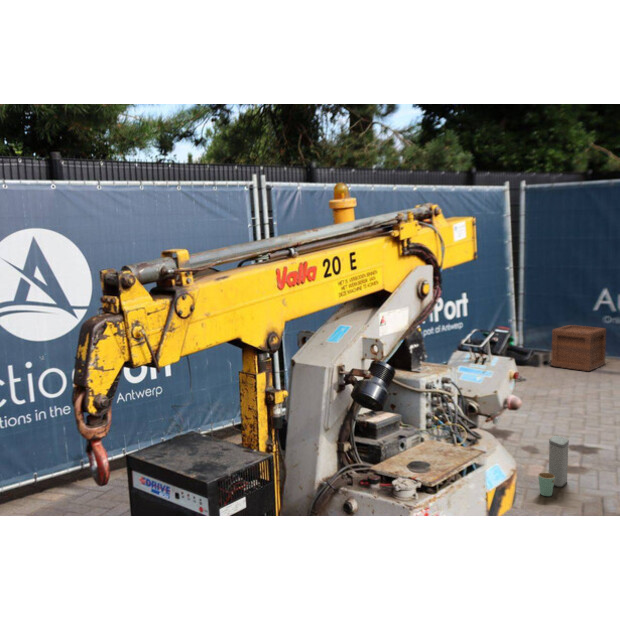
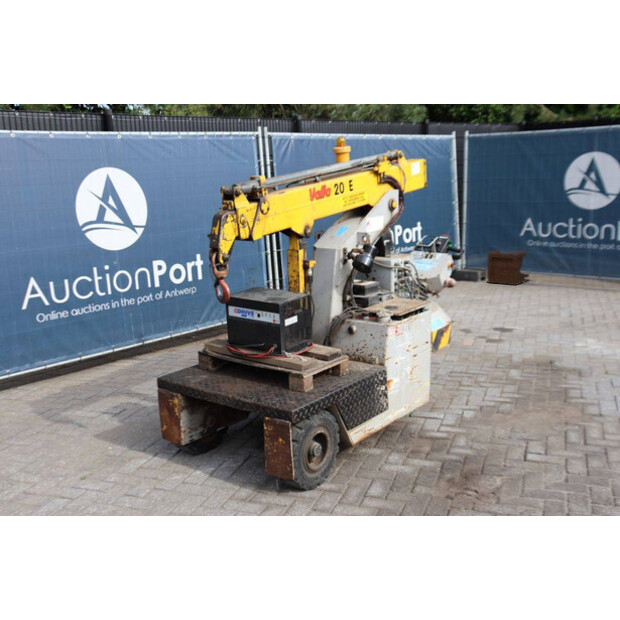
trash can: present [538,436,569,496] -> none [469,313,491,352]

